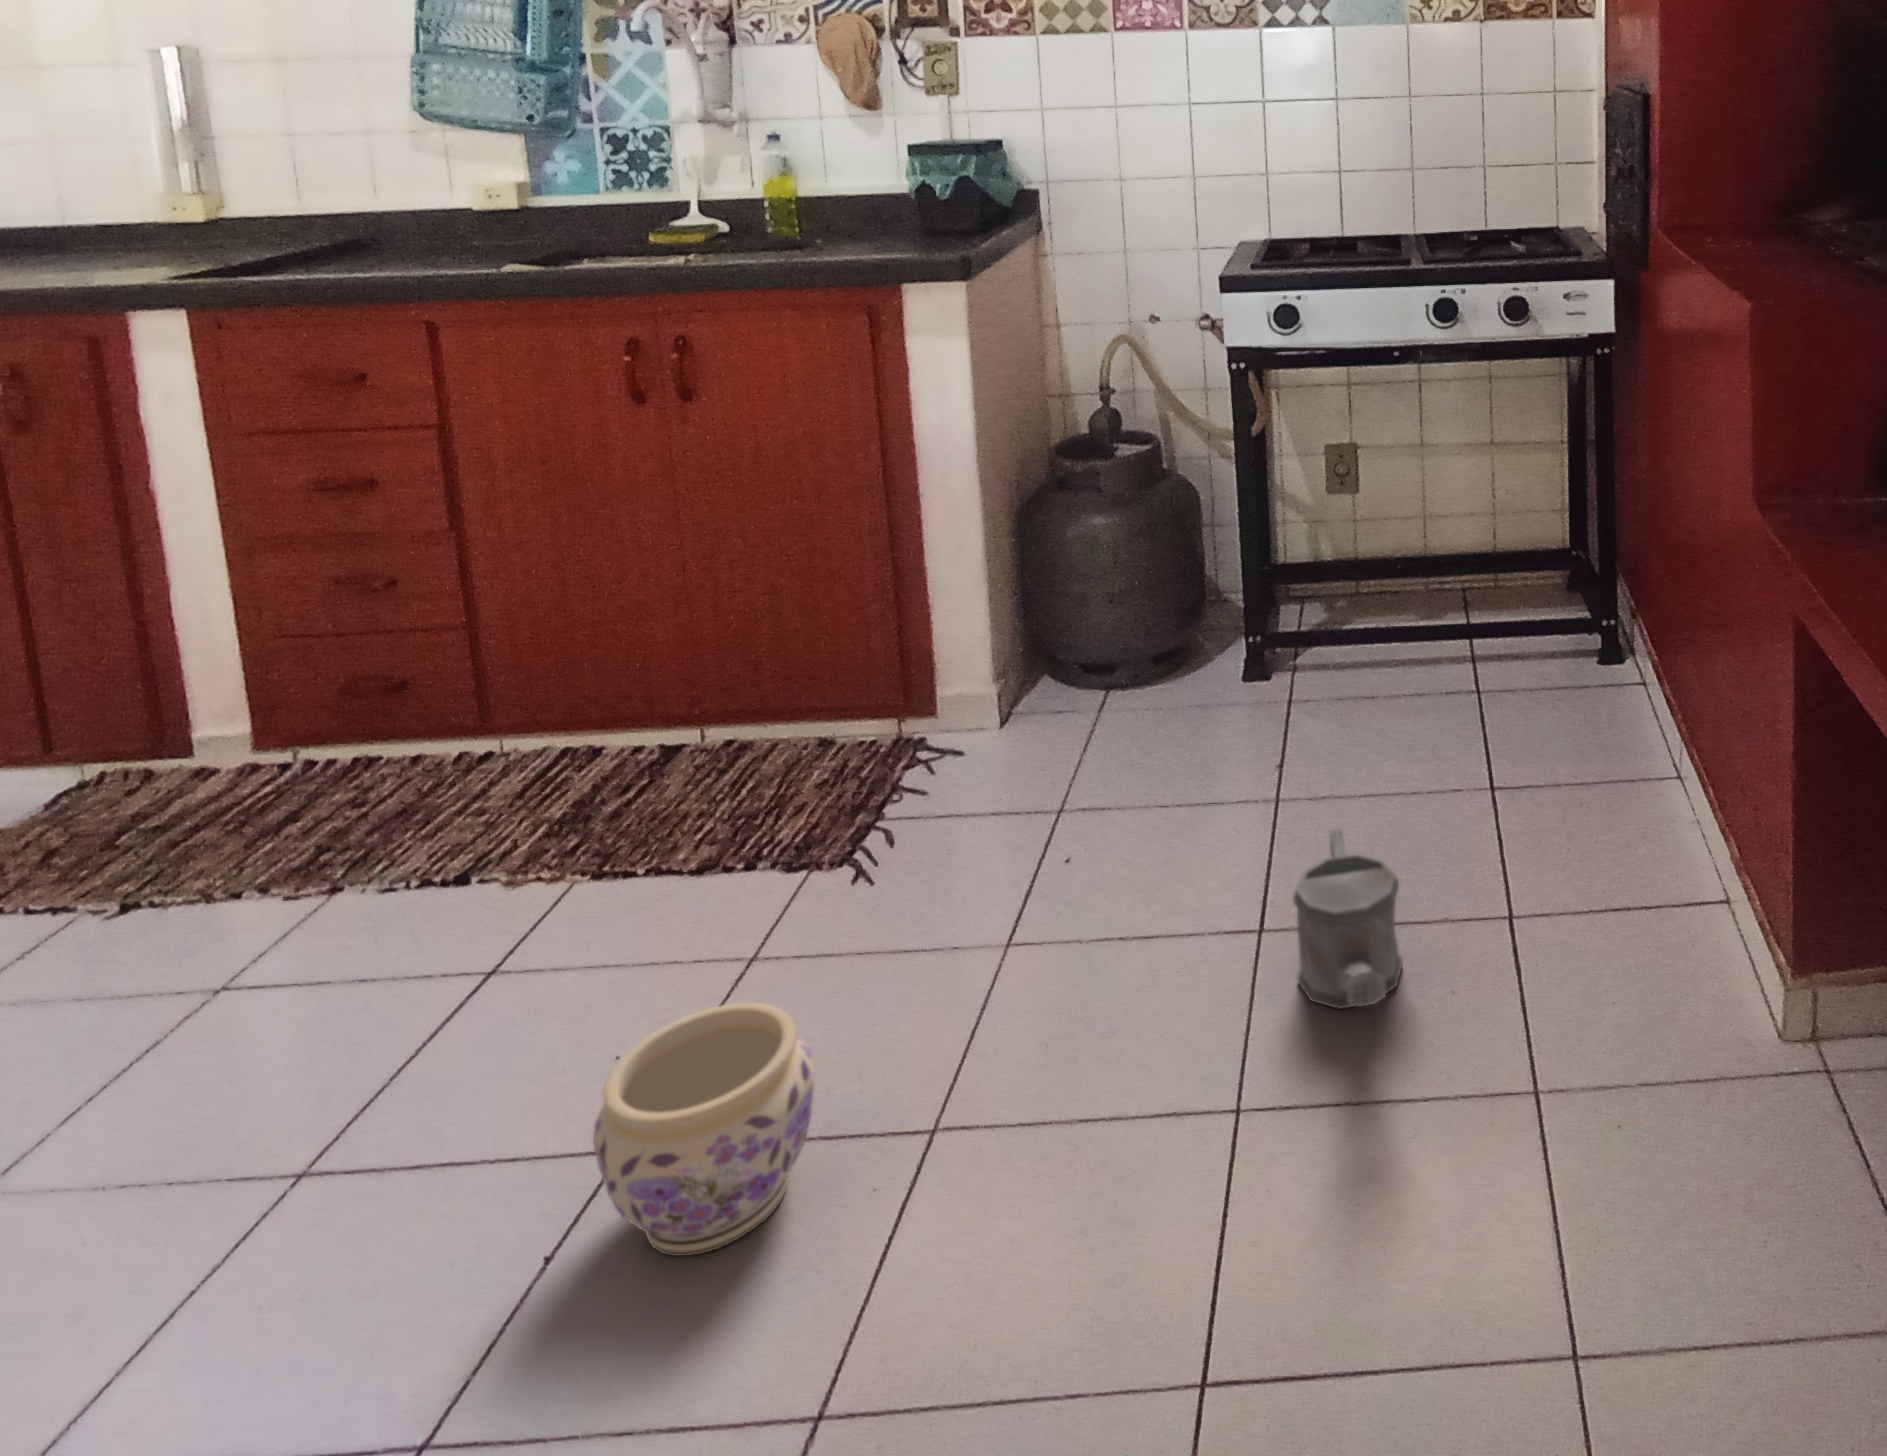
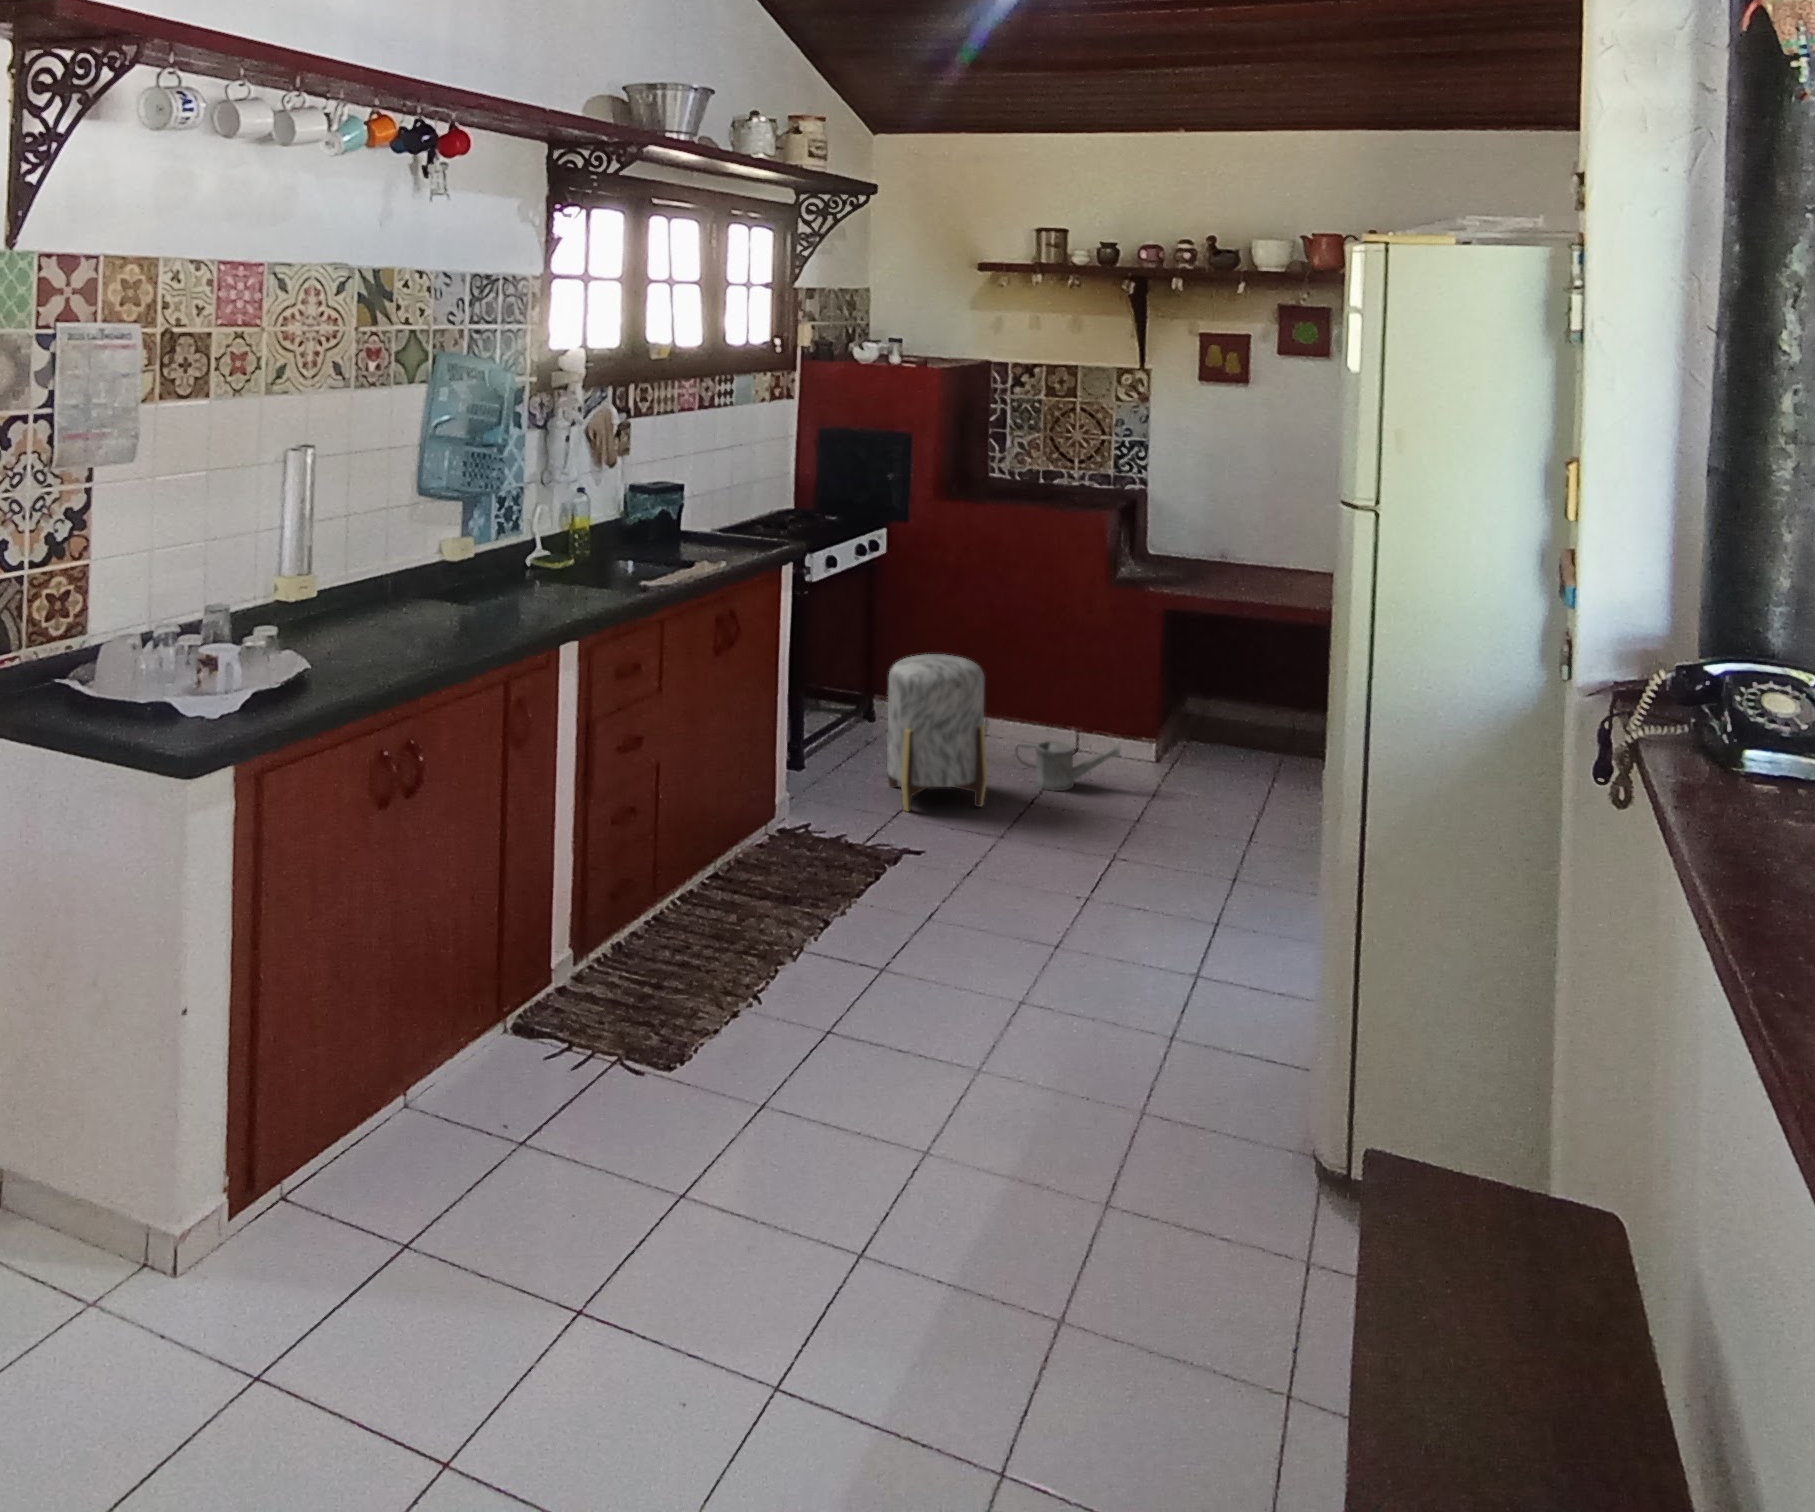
stool: none [1042,534,1284,905] -> present [886,654,987,811]
planter: present [593,1003,814,1256] -> none [1077,797,1147,874]

